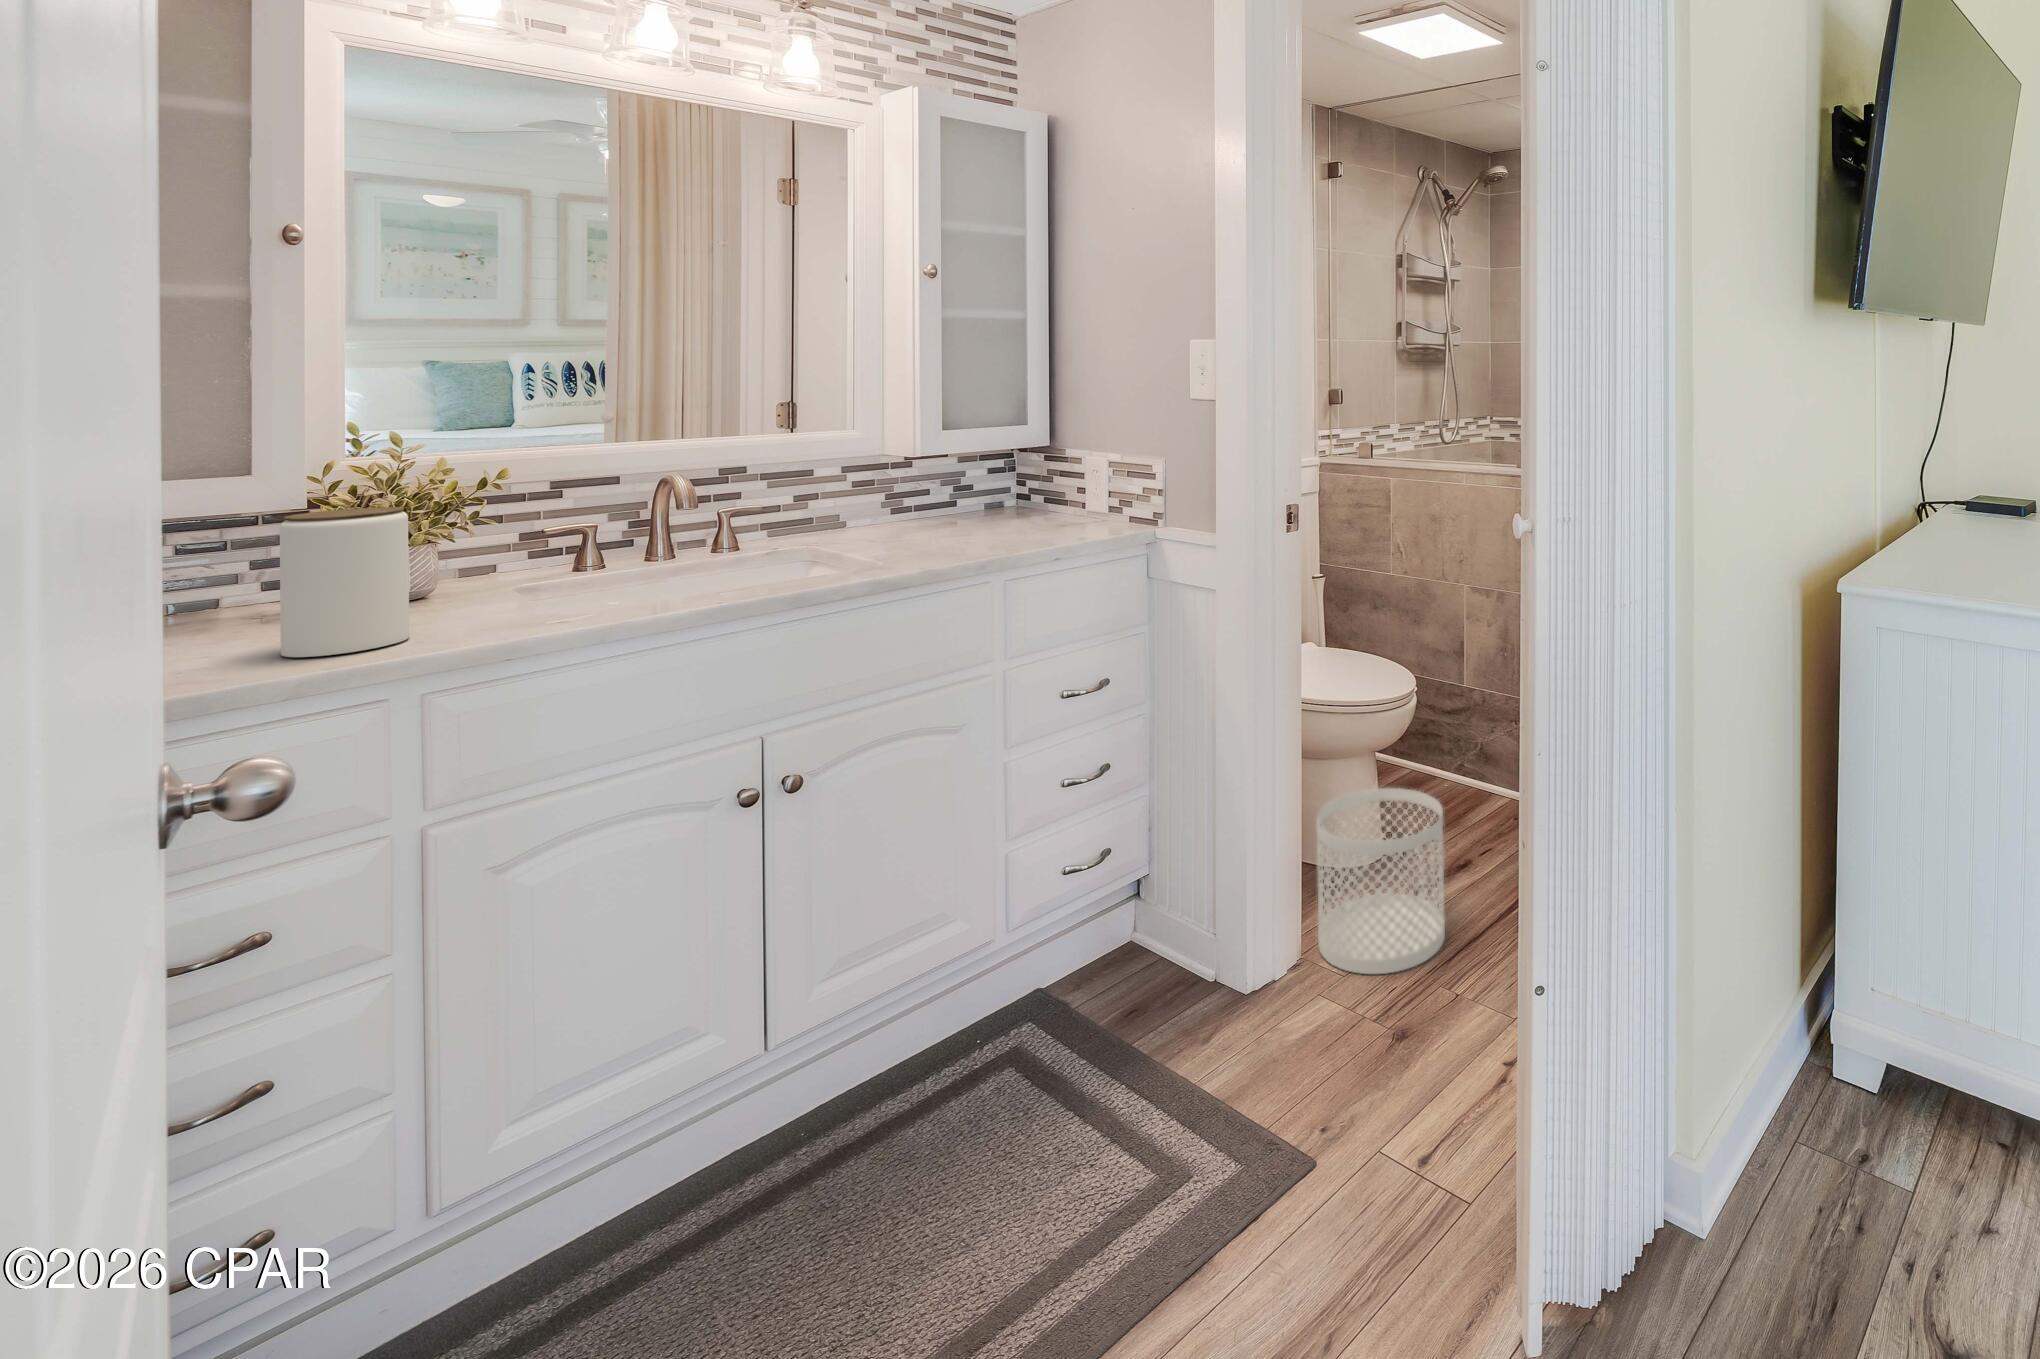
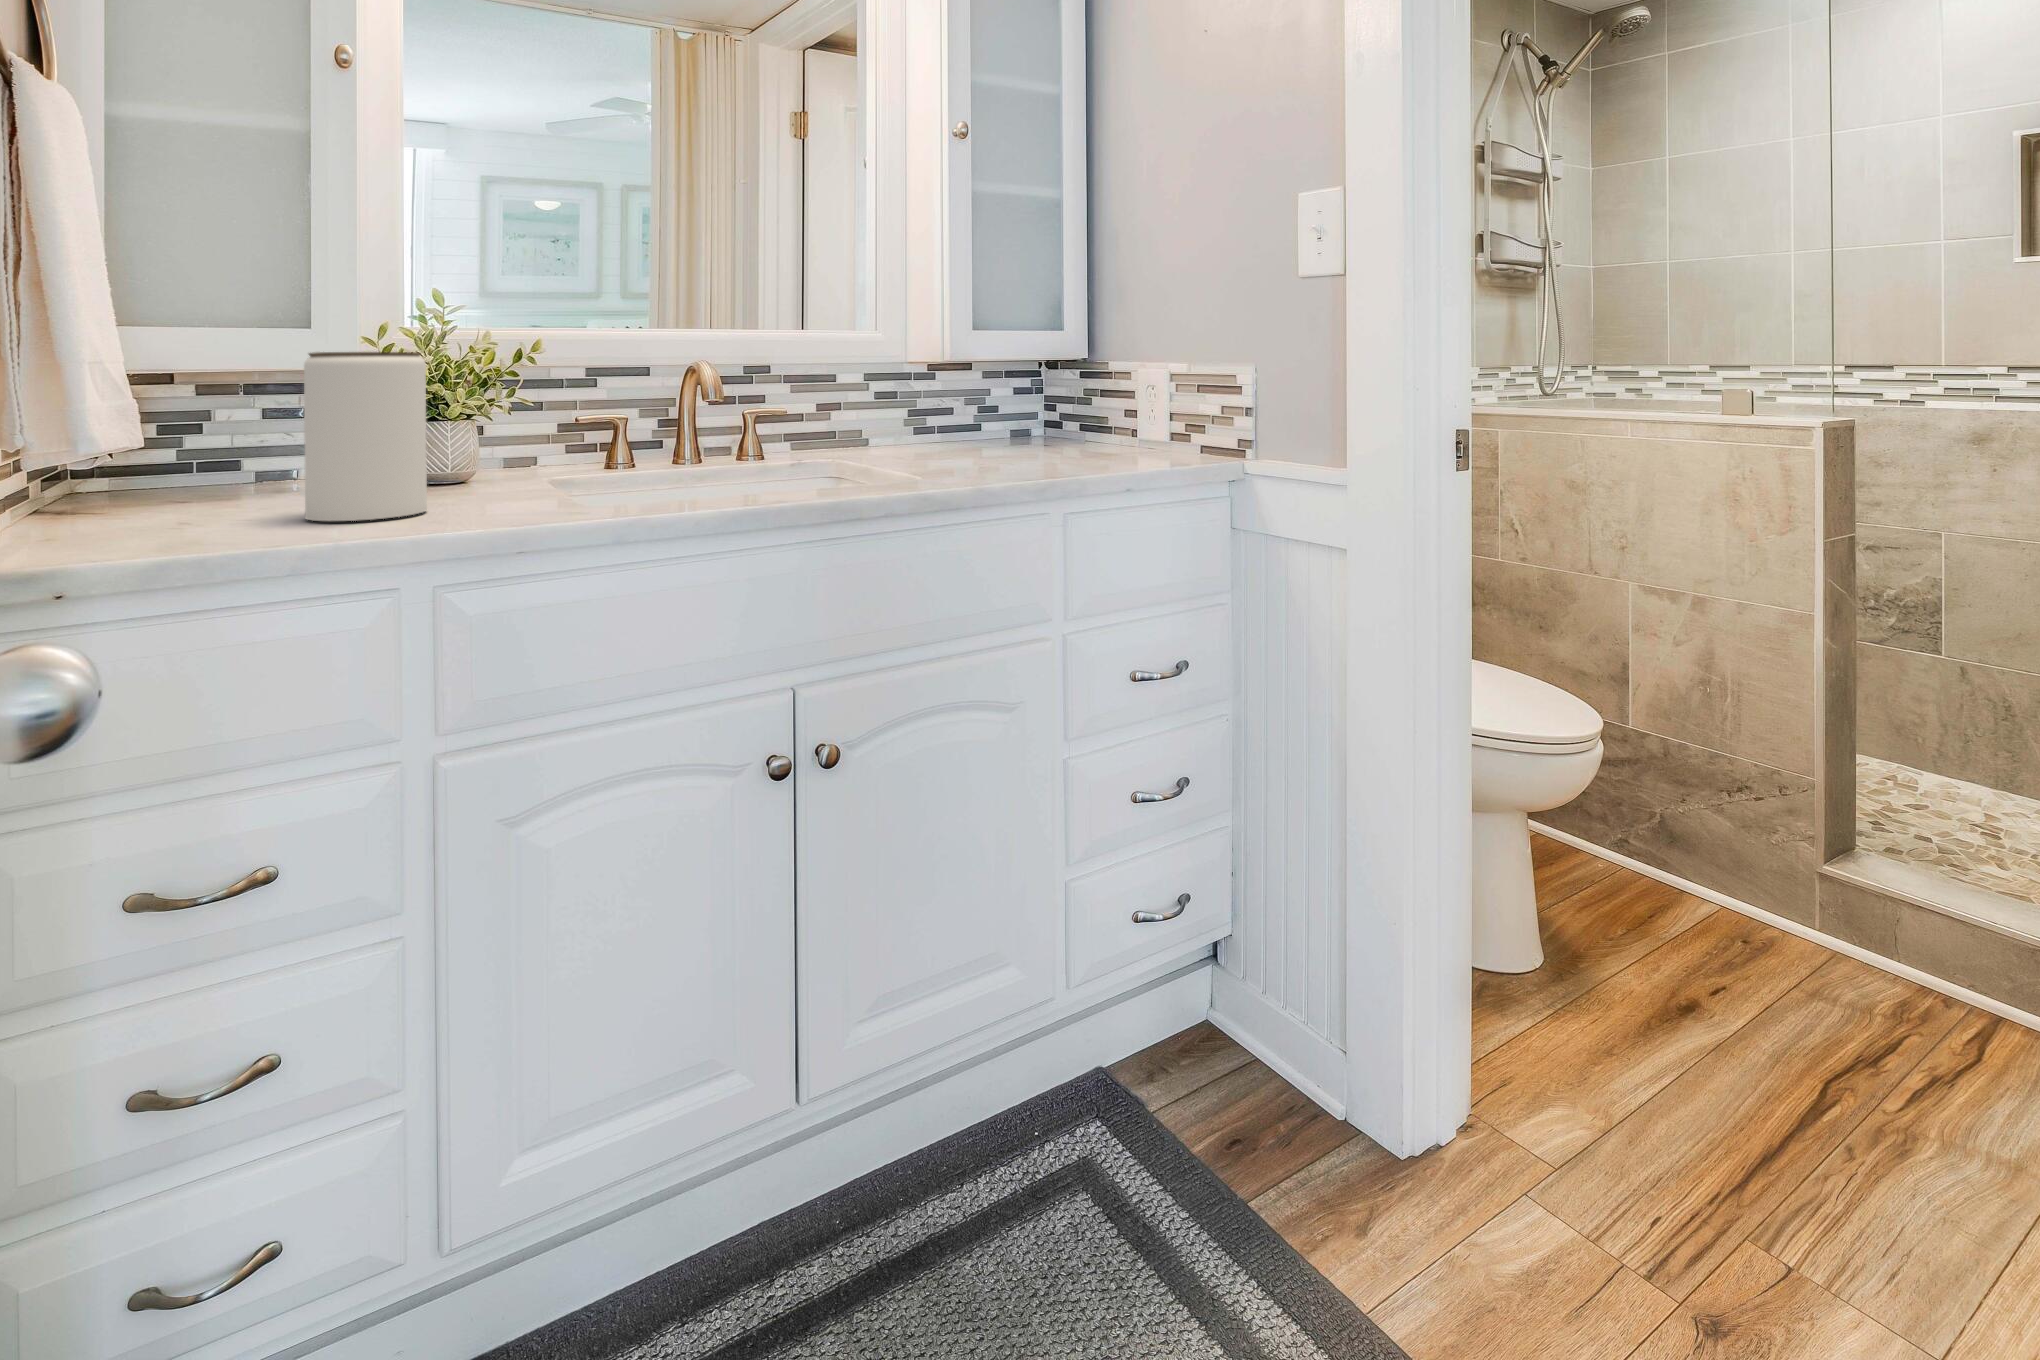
waste basket: present [1317,788,1445,974] -> none [1492,871,1722,1187]

